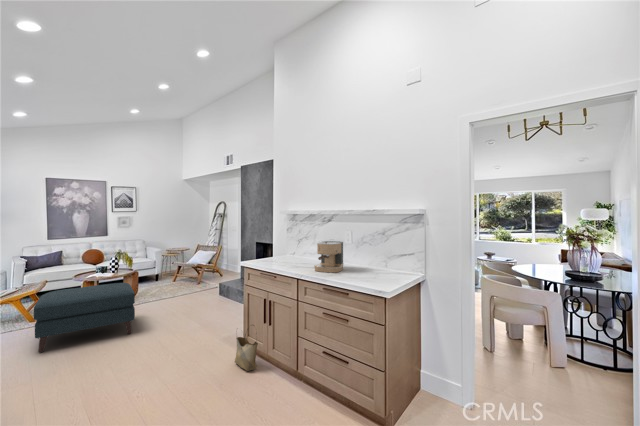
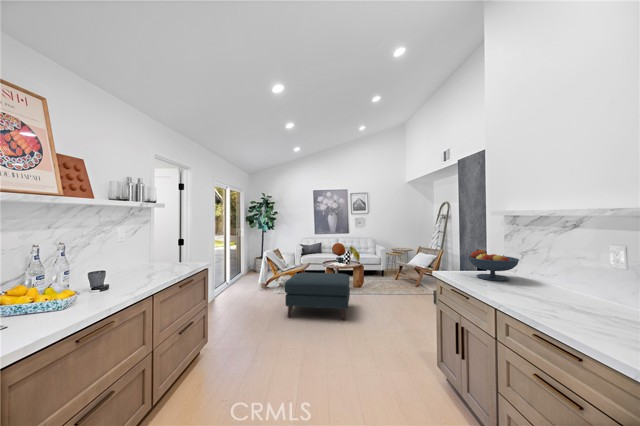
fruit bowl: none [266,241,298,262] -> present [468,250,519,281]
coffee maker: present [314,241,344,272] -> none [537,257,608,316]
woven basket: present [235,325,258,371] -> none [423,351,449,412]

